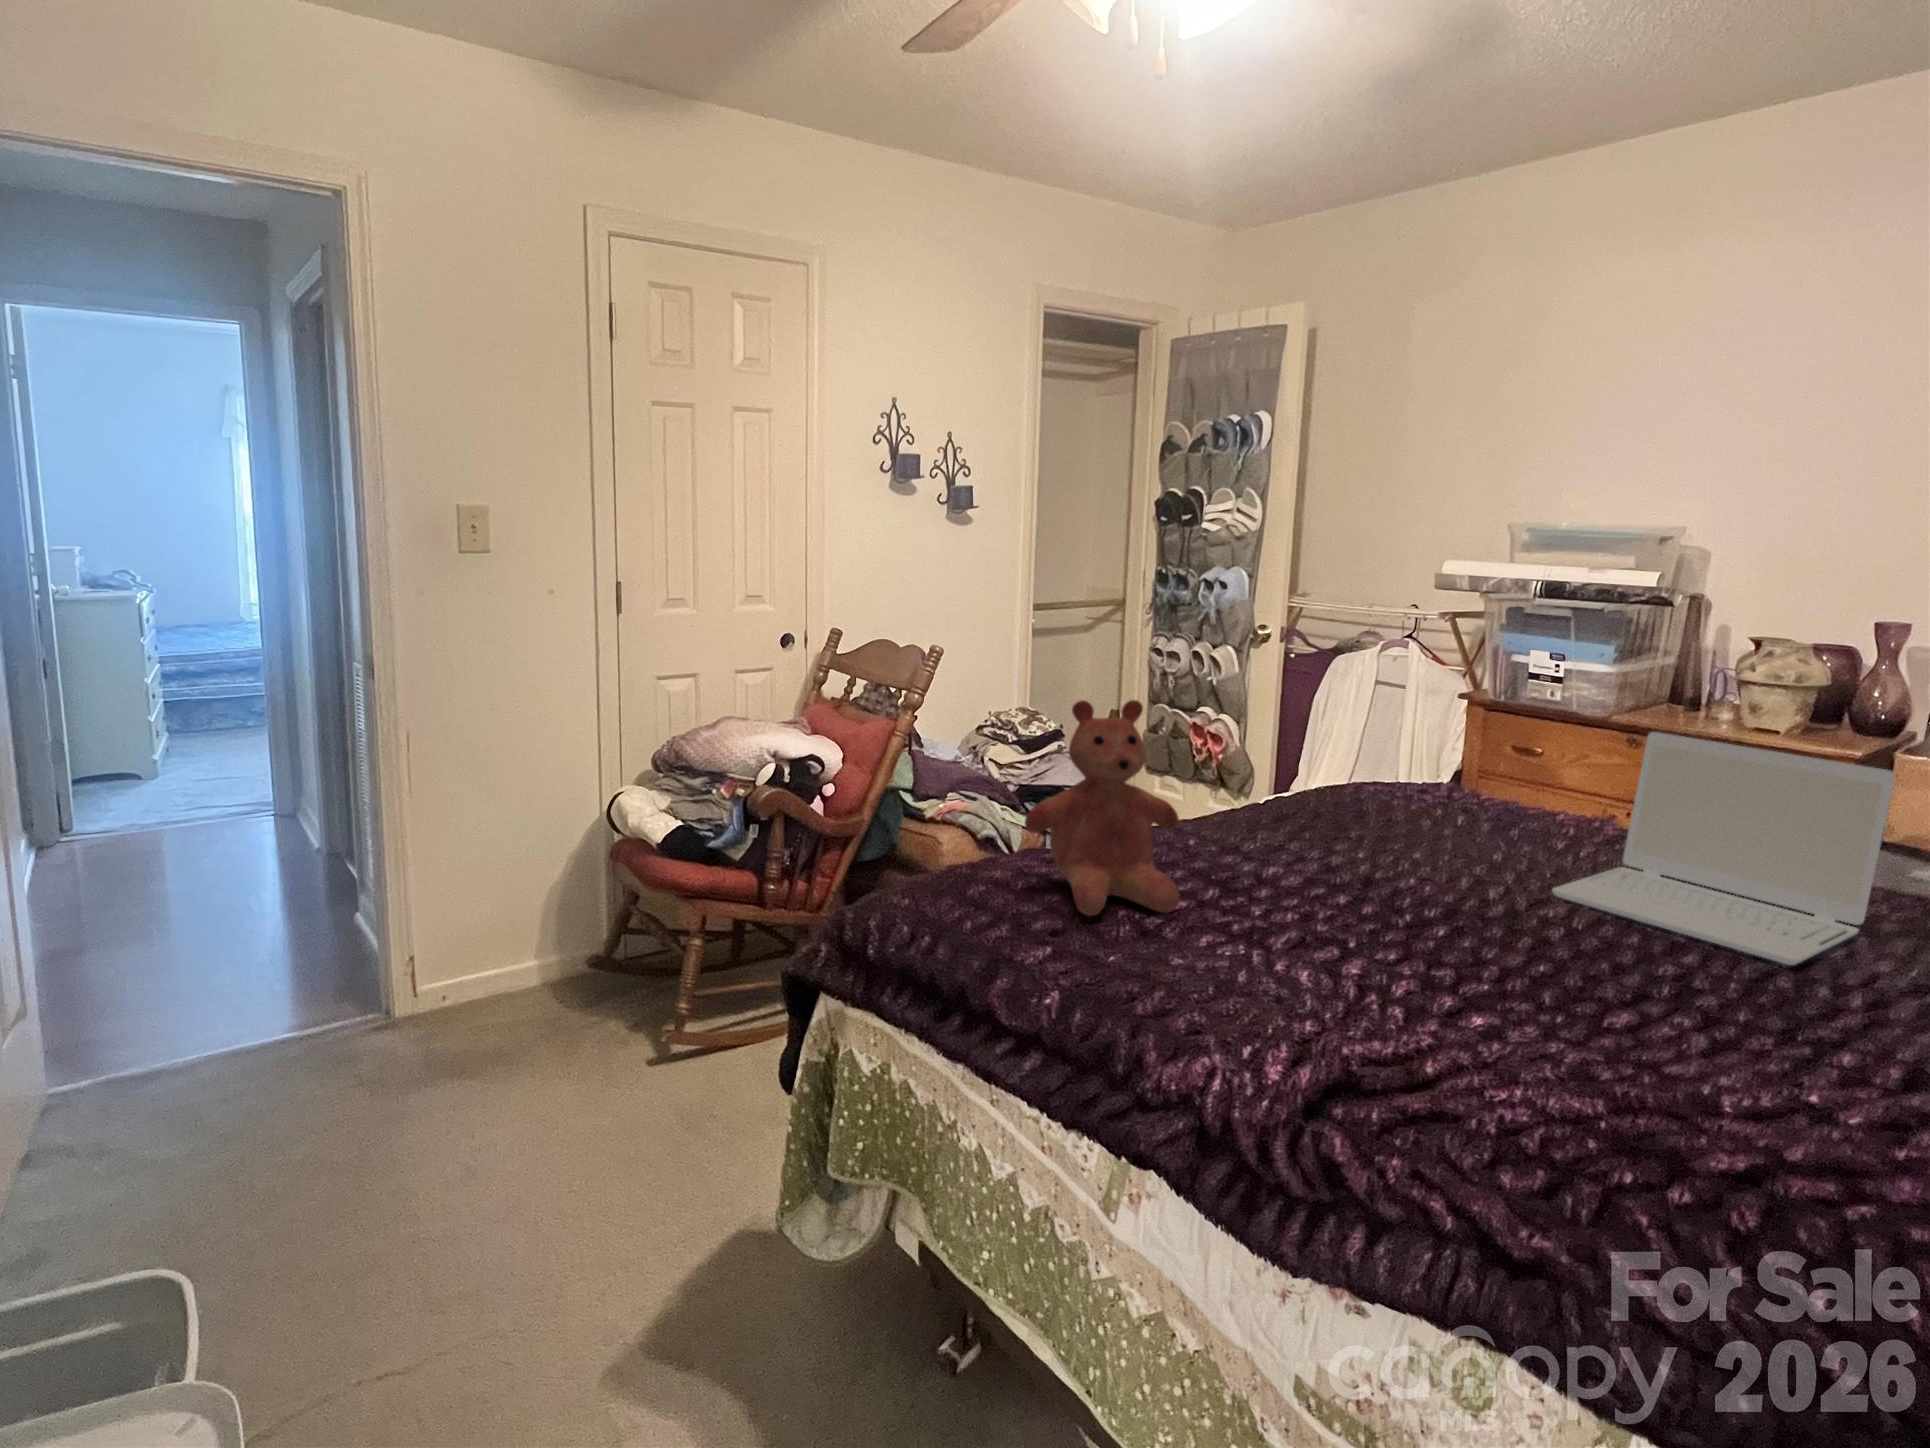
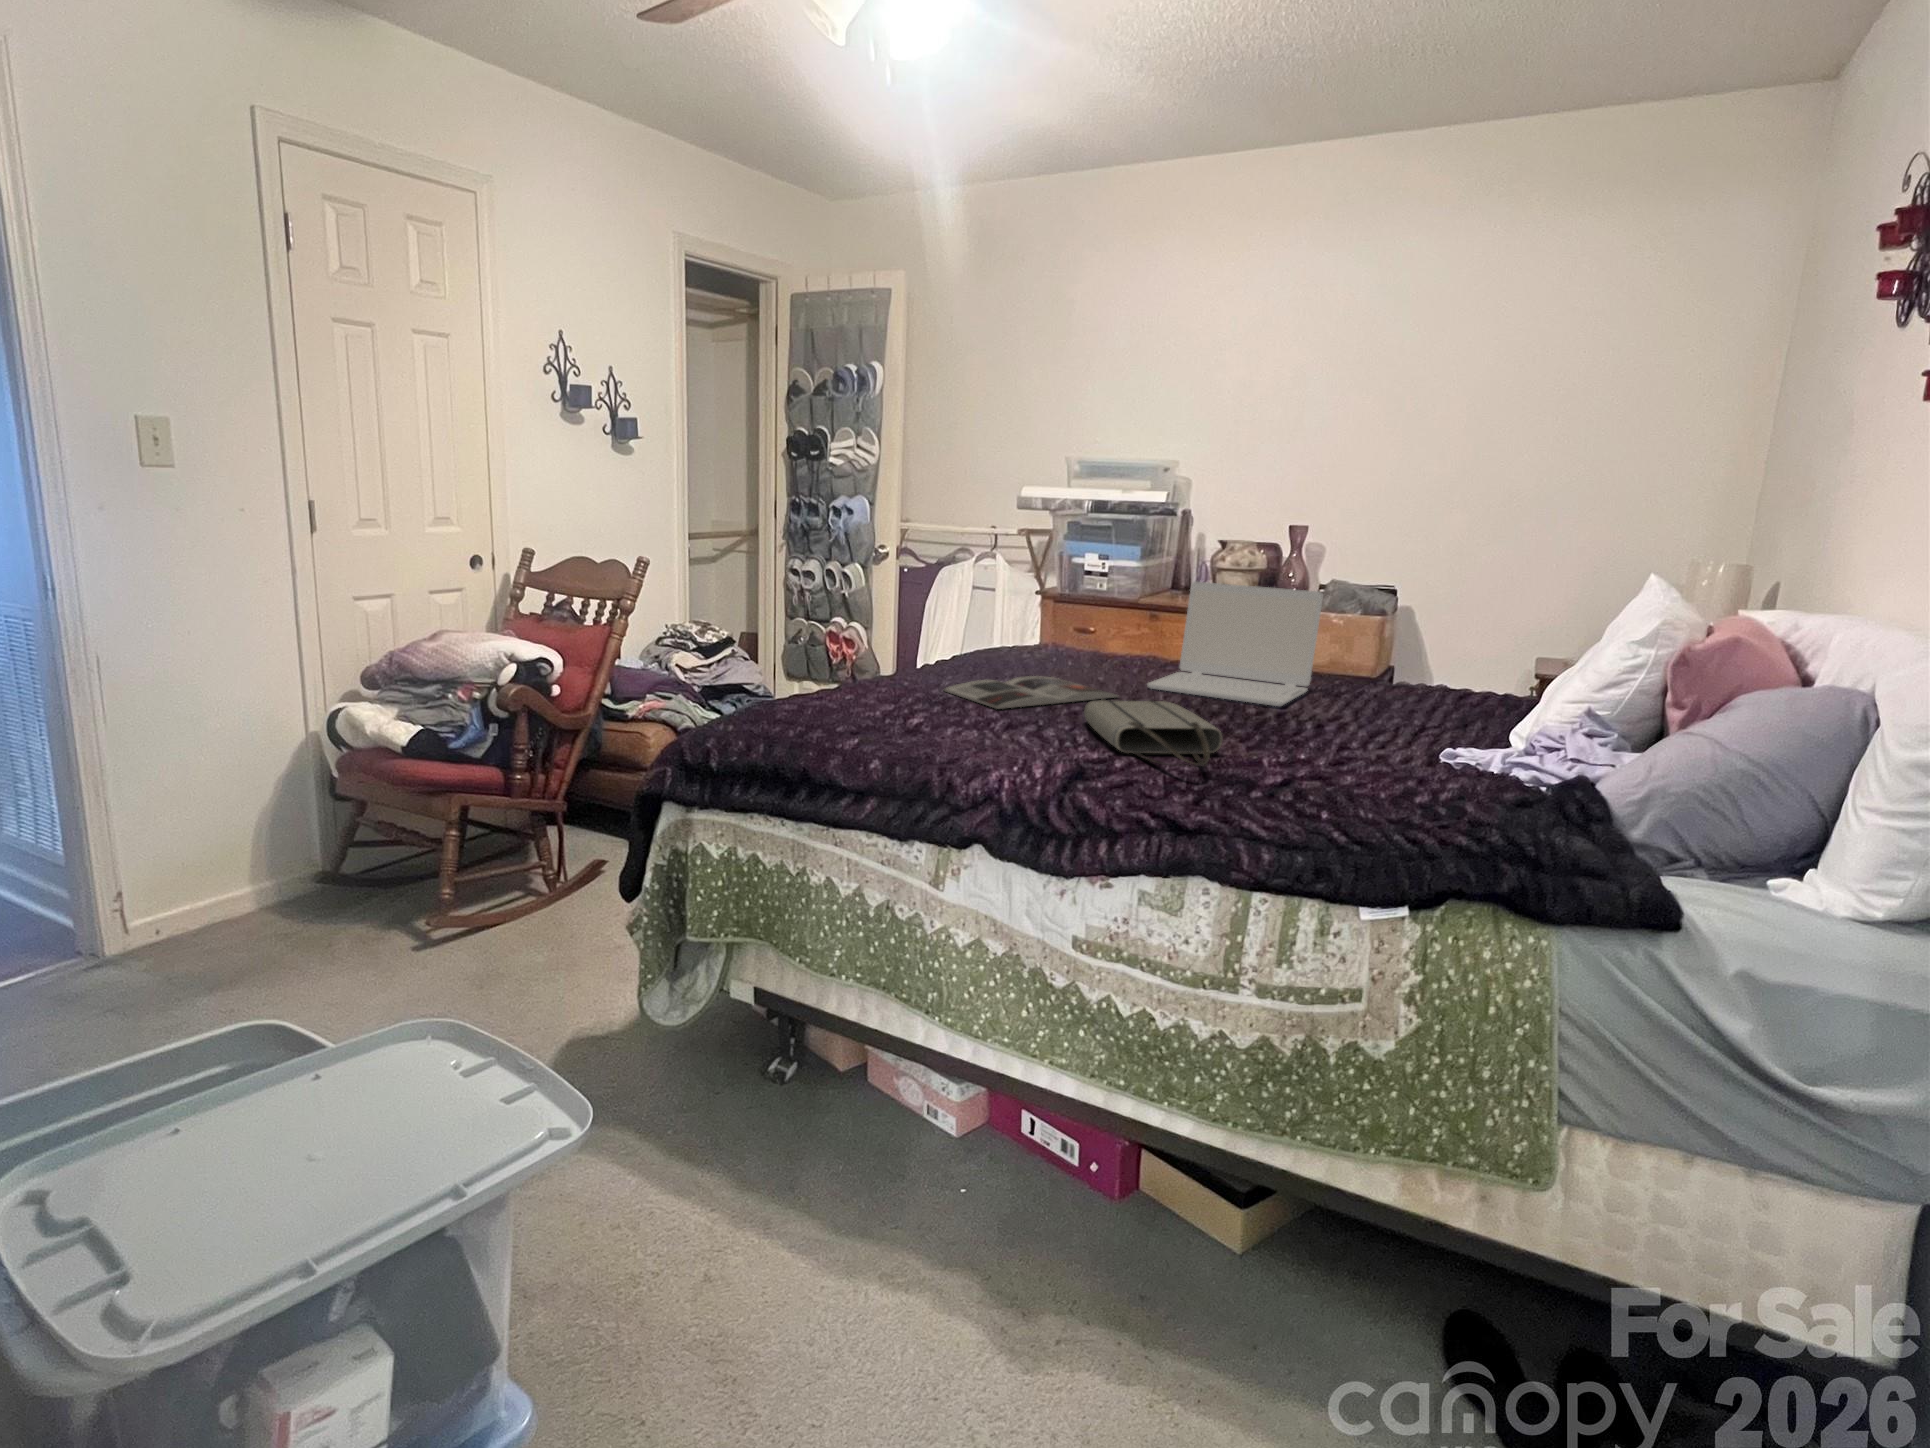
teddy bear: present [1025,700,1180,916] -> none [818,563,935,717]
magazine: none [1220,857,1495,918] -> present [944,676,1118,709]
tote bag: none [1406,931,1630,1123] -> present [1084,700,1222,767]

